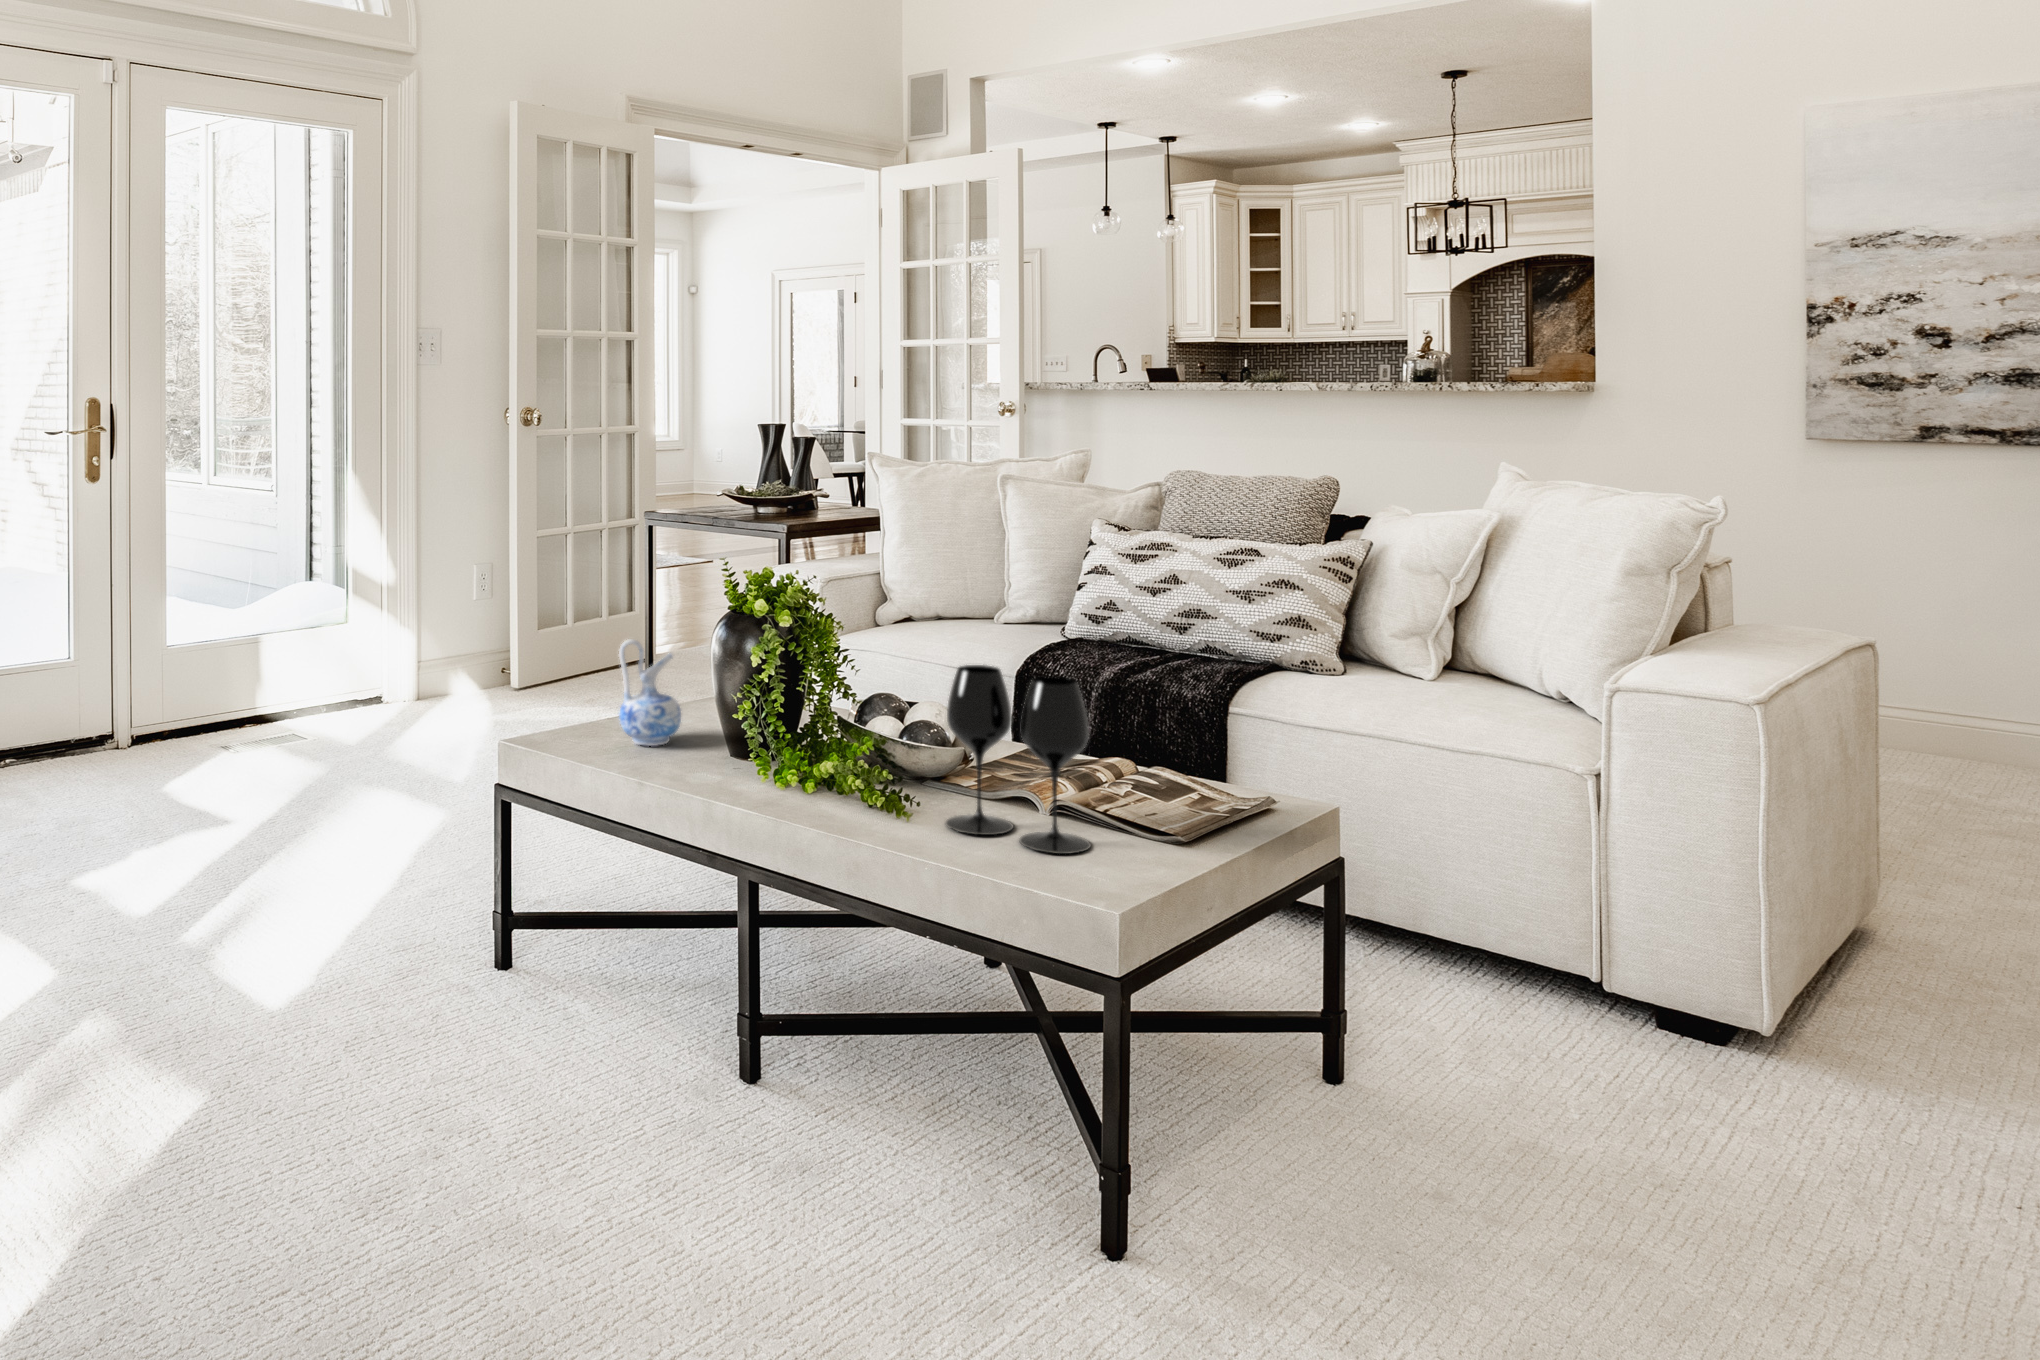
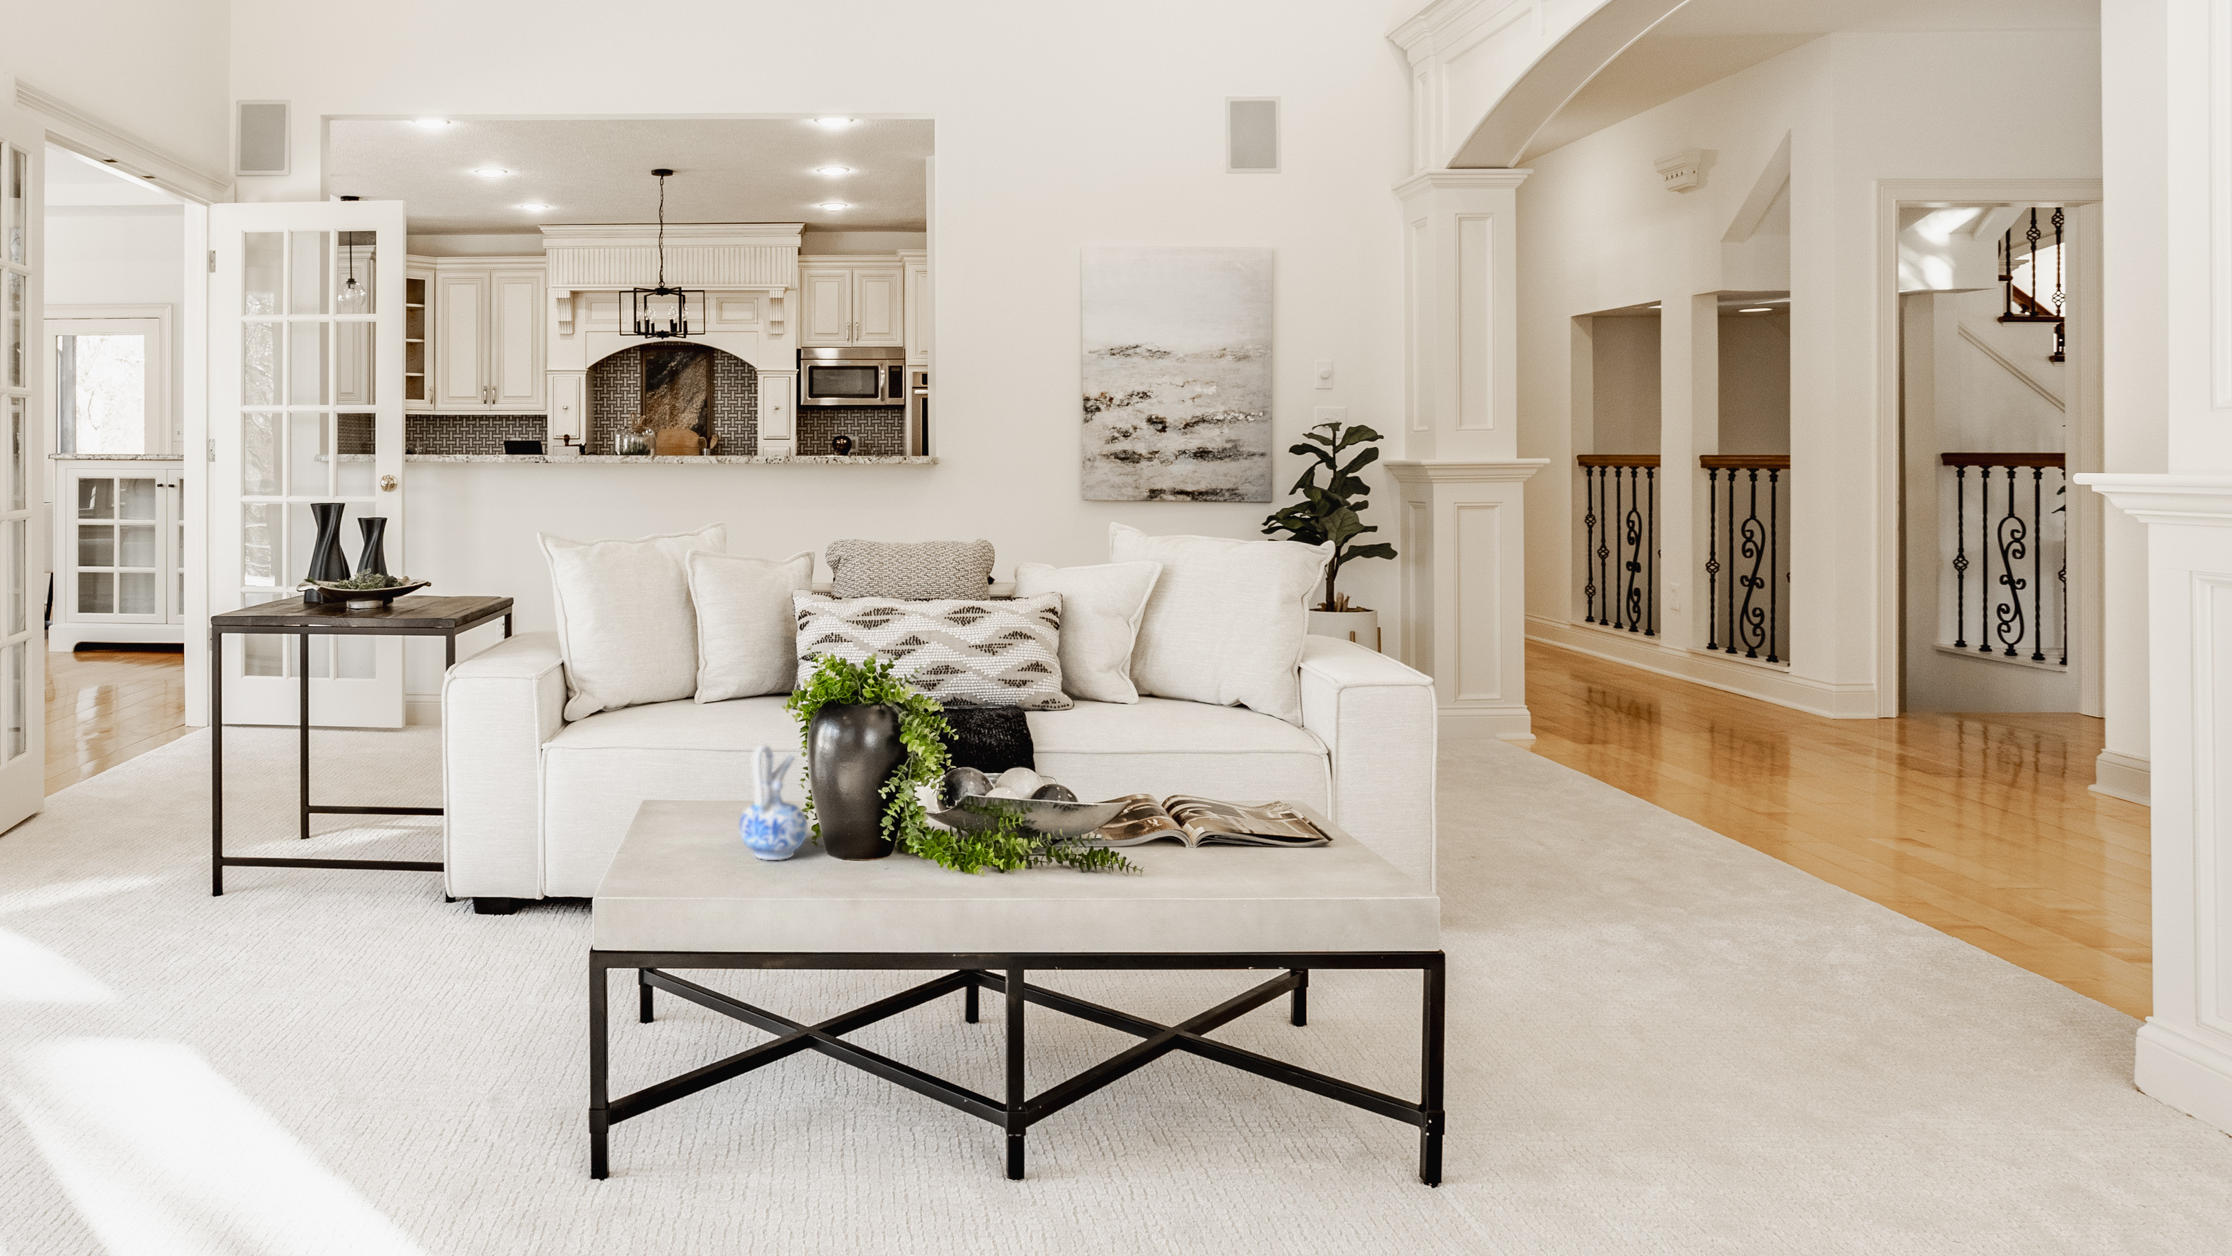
wine glass: present [946,665,1091,854] -> none [1179,713,1315,864]

